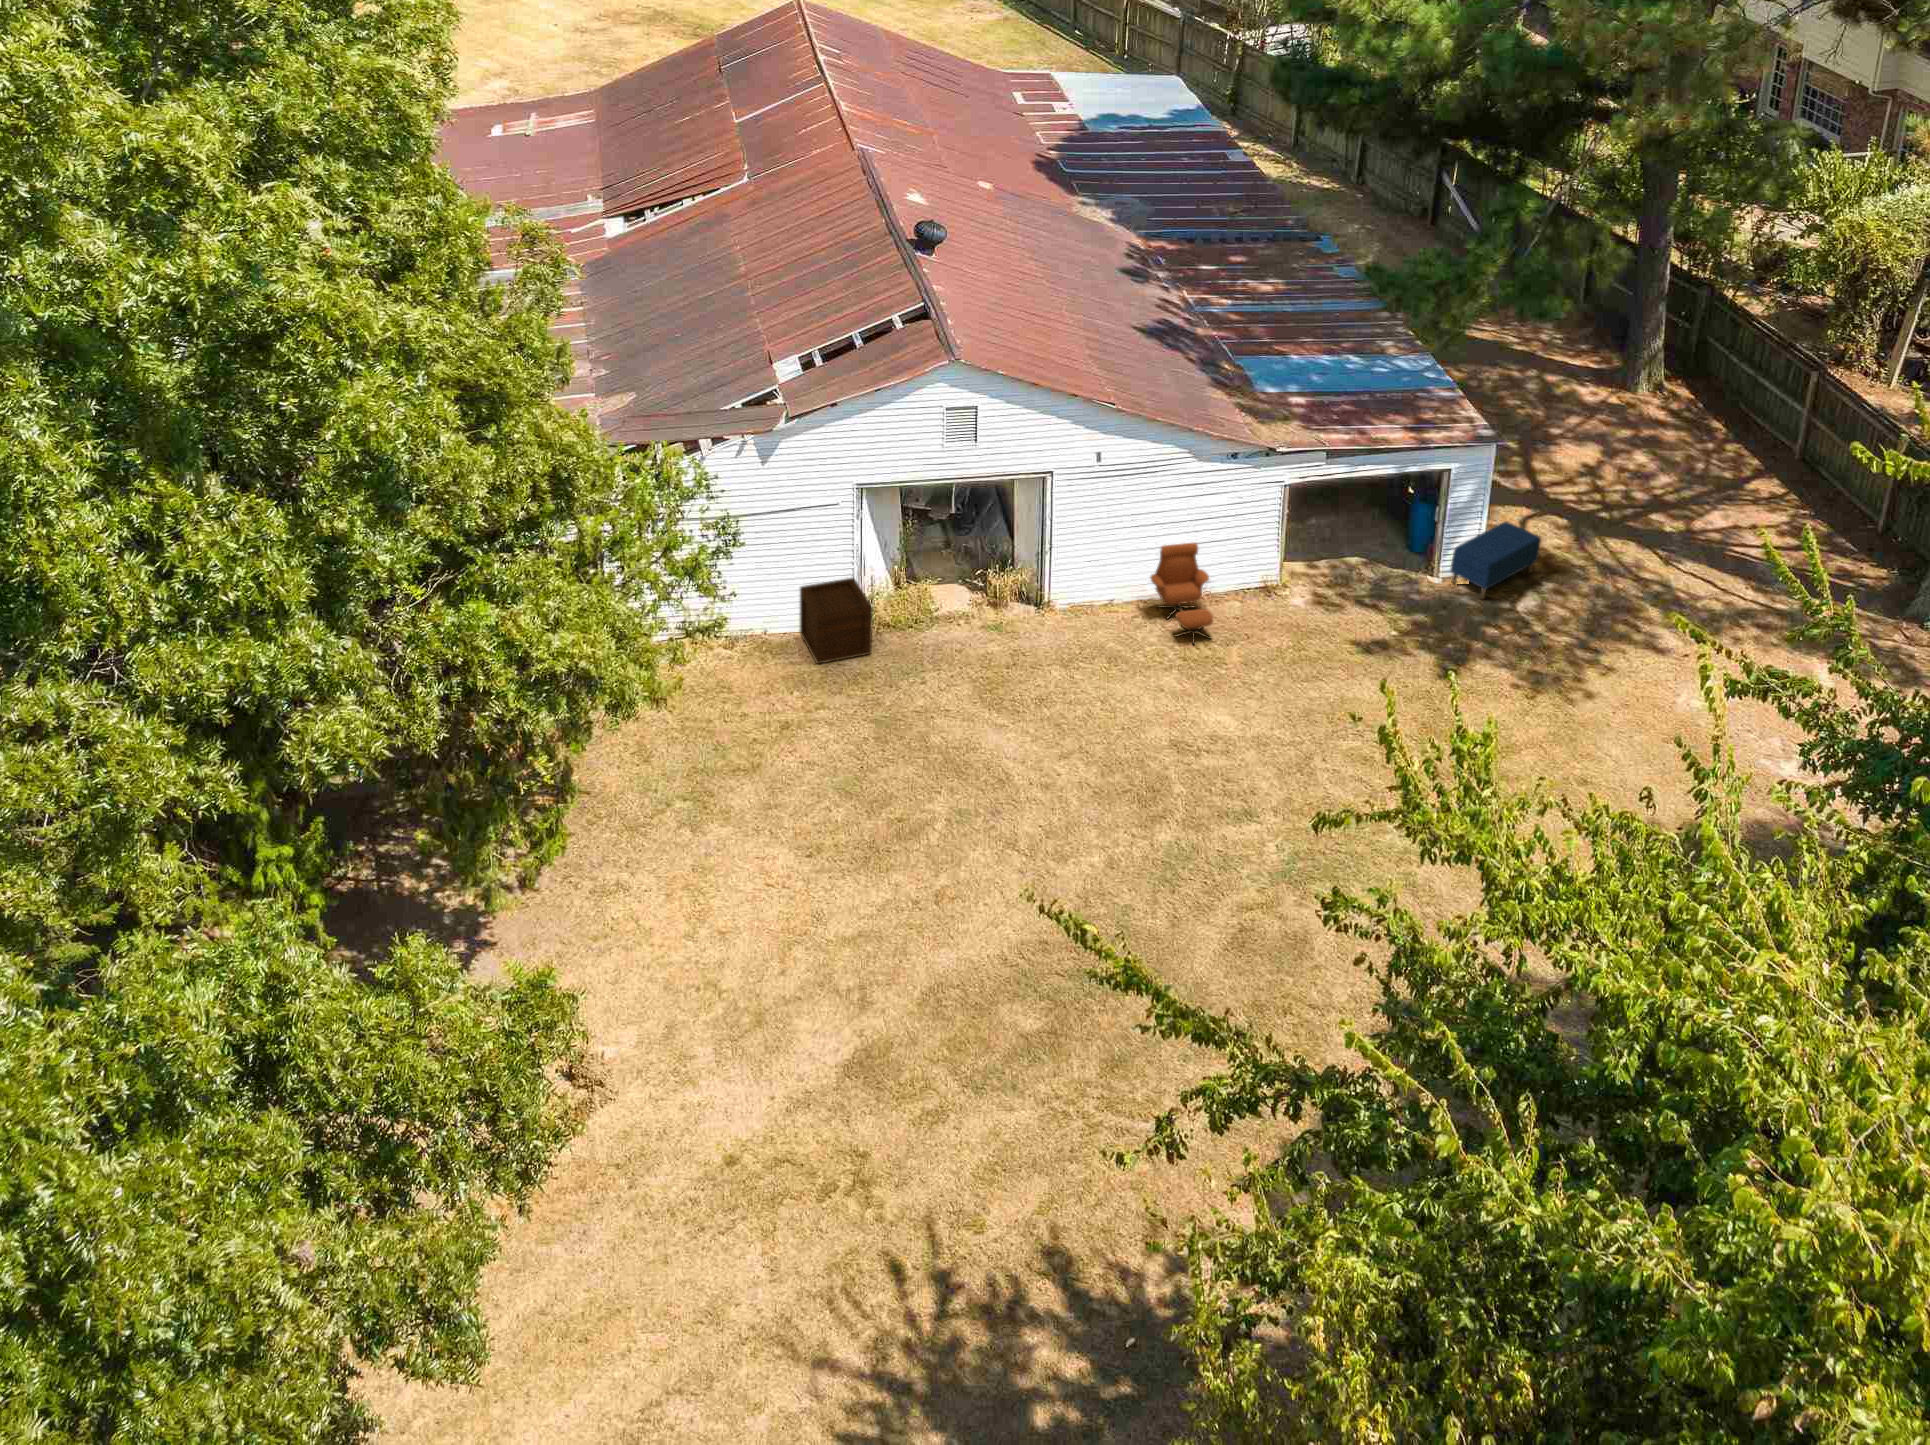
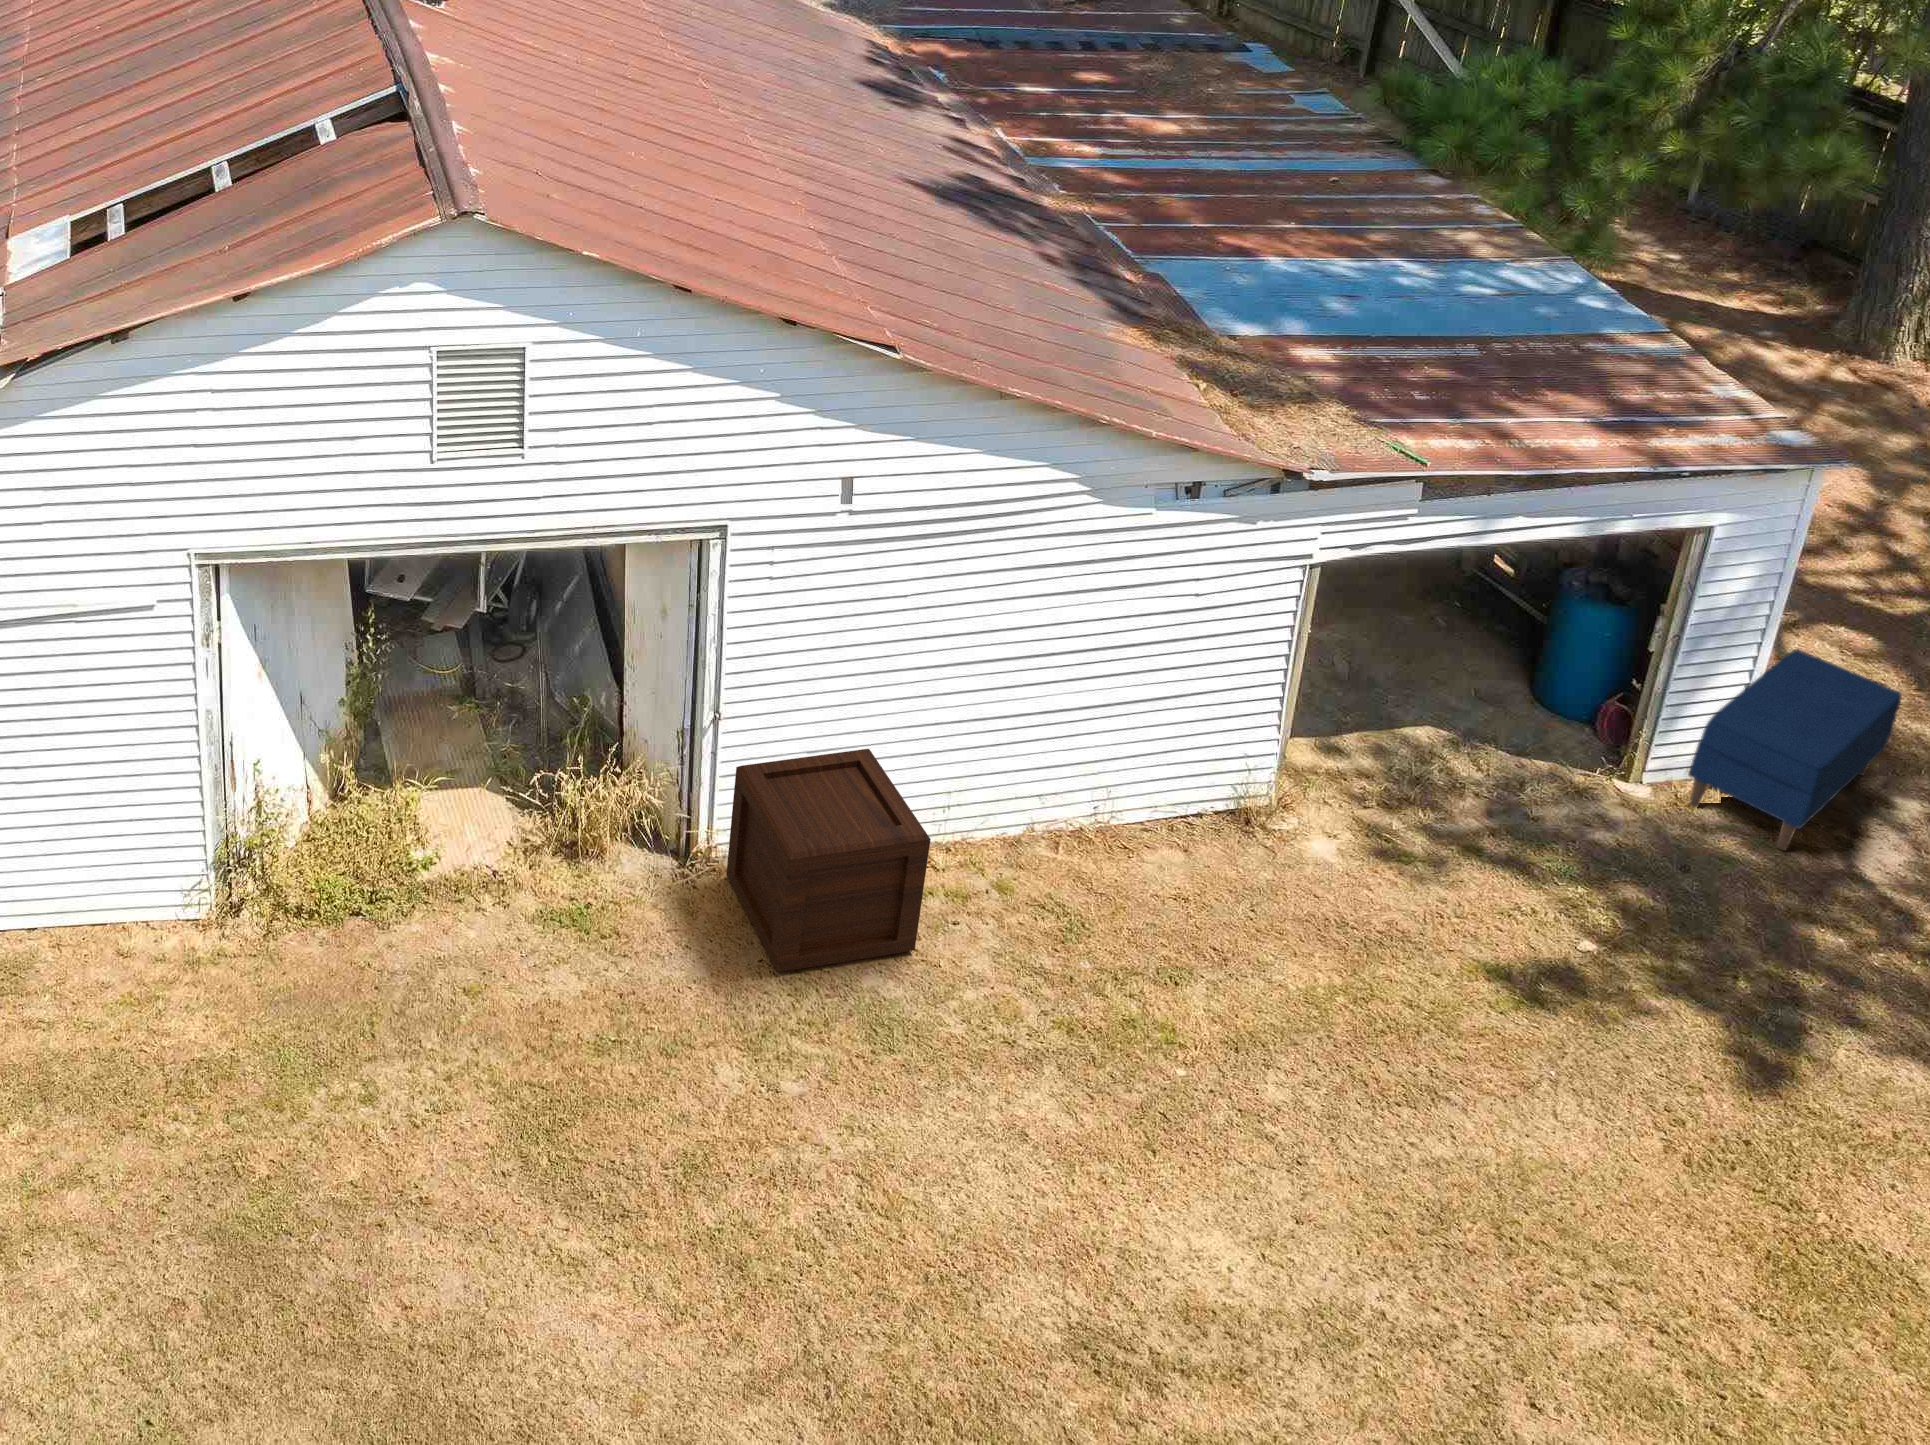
lounge chair: present [1150,543,1213,643] -> none [970,707,1144,985]
wooden crate: present [800,578,873,664] -> present [726,749,931,972]

